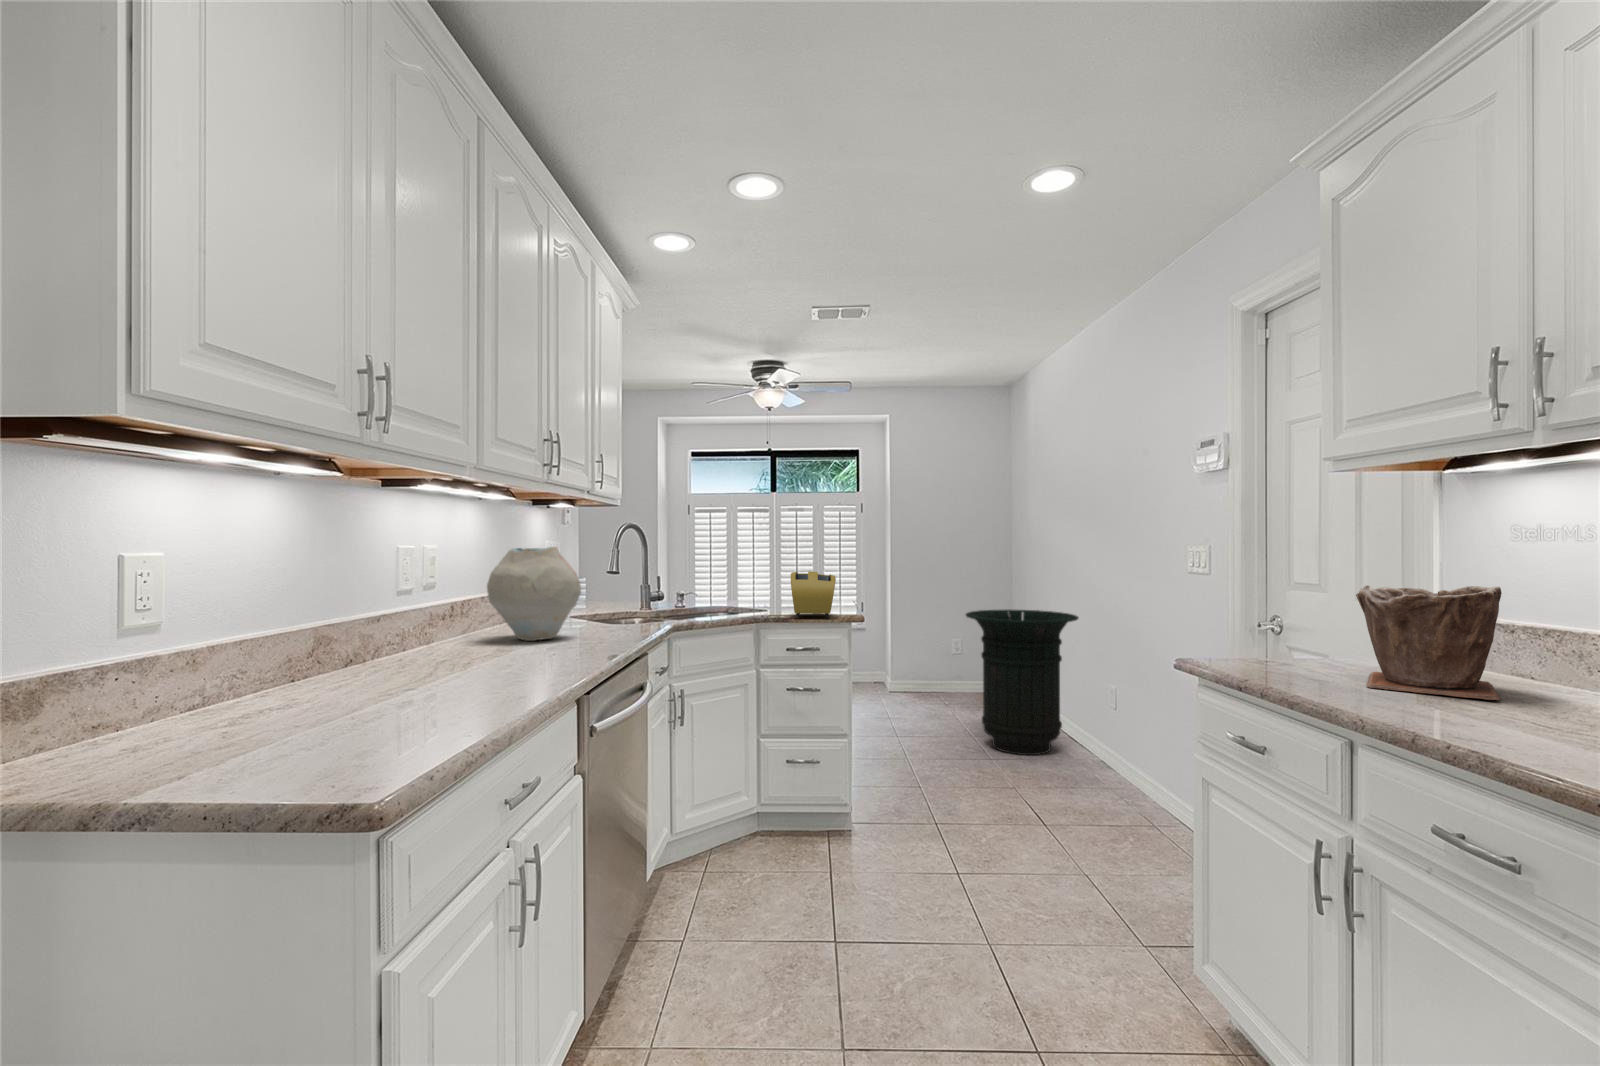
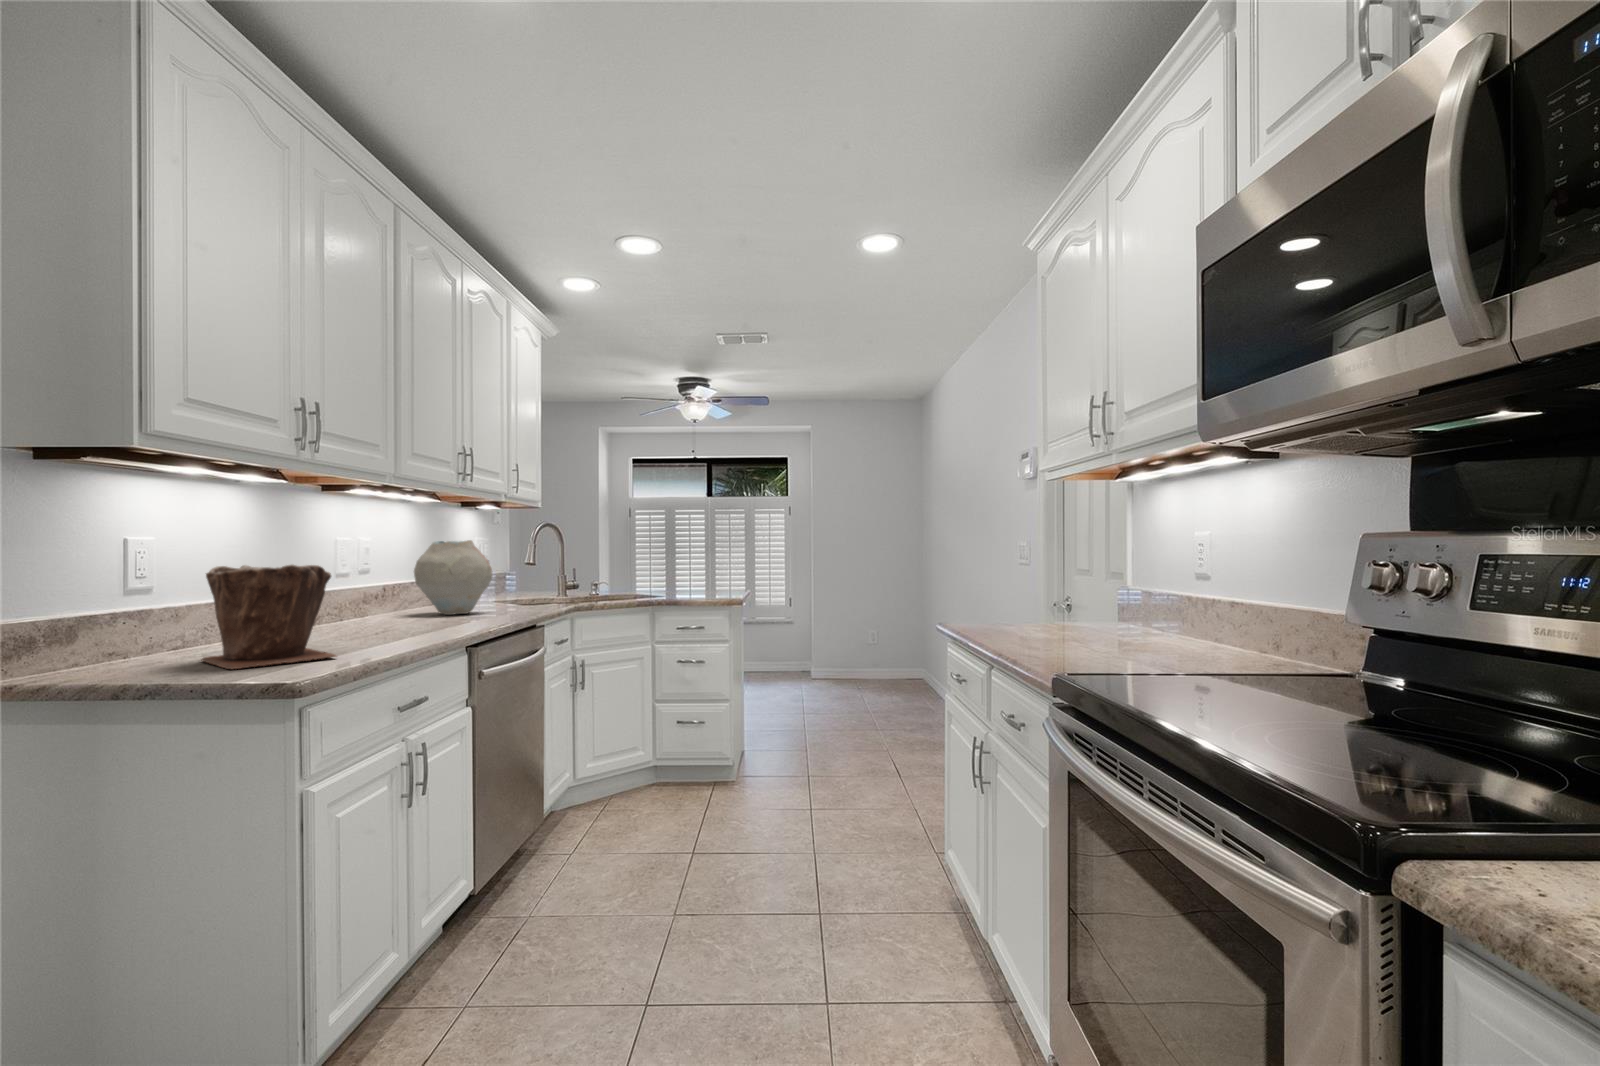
toaster: present [791,571,836,619] -> none [681,562,721,602]
plant pot: present [1356,585,1502,700] -> present [202,565,336,669]
trash can: present [966,610,1078,755] -> none [857,599,952,723]

